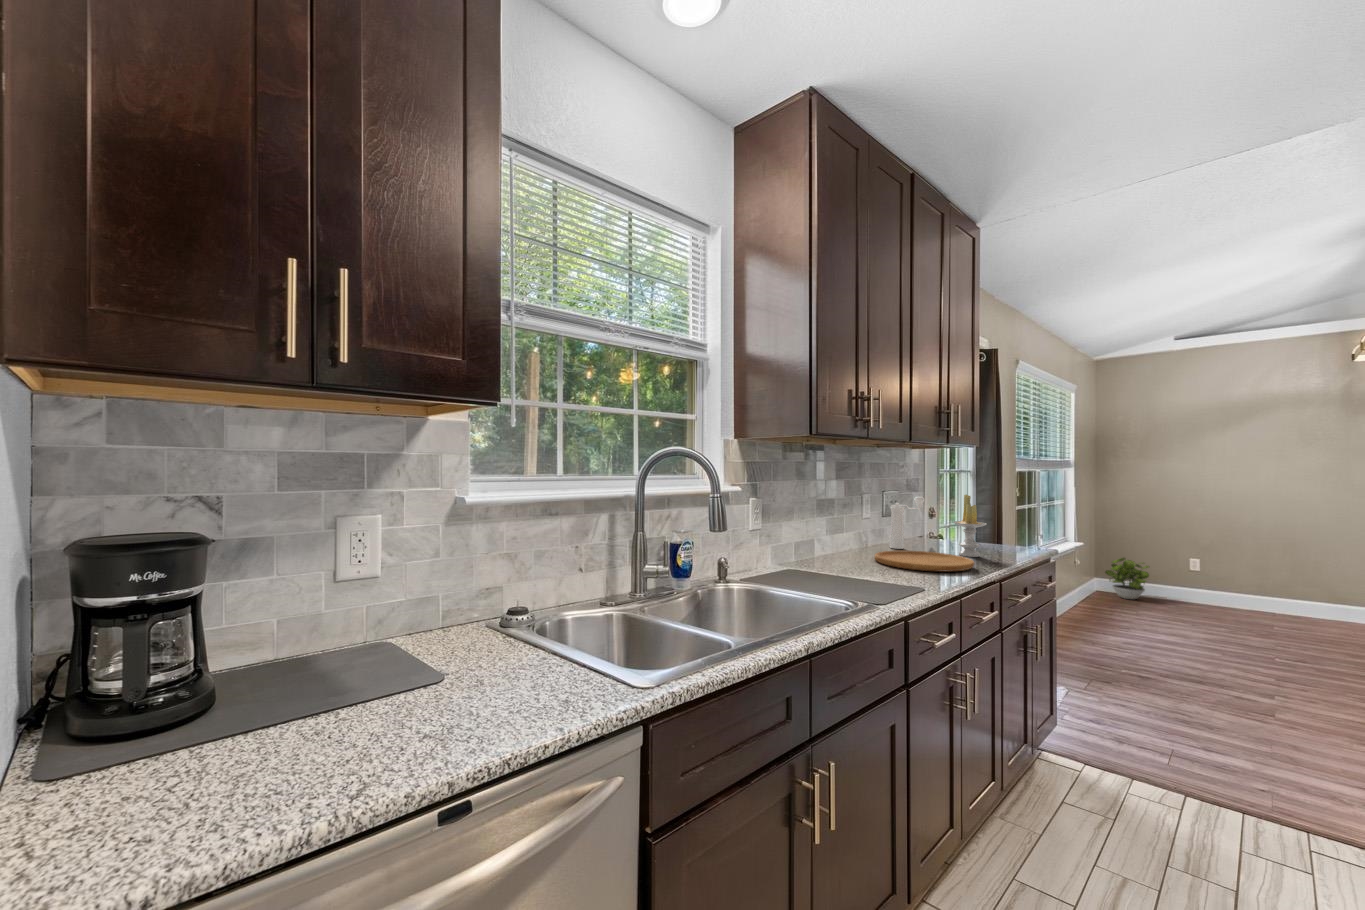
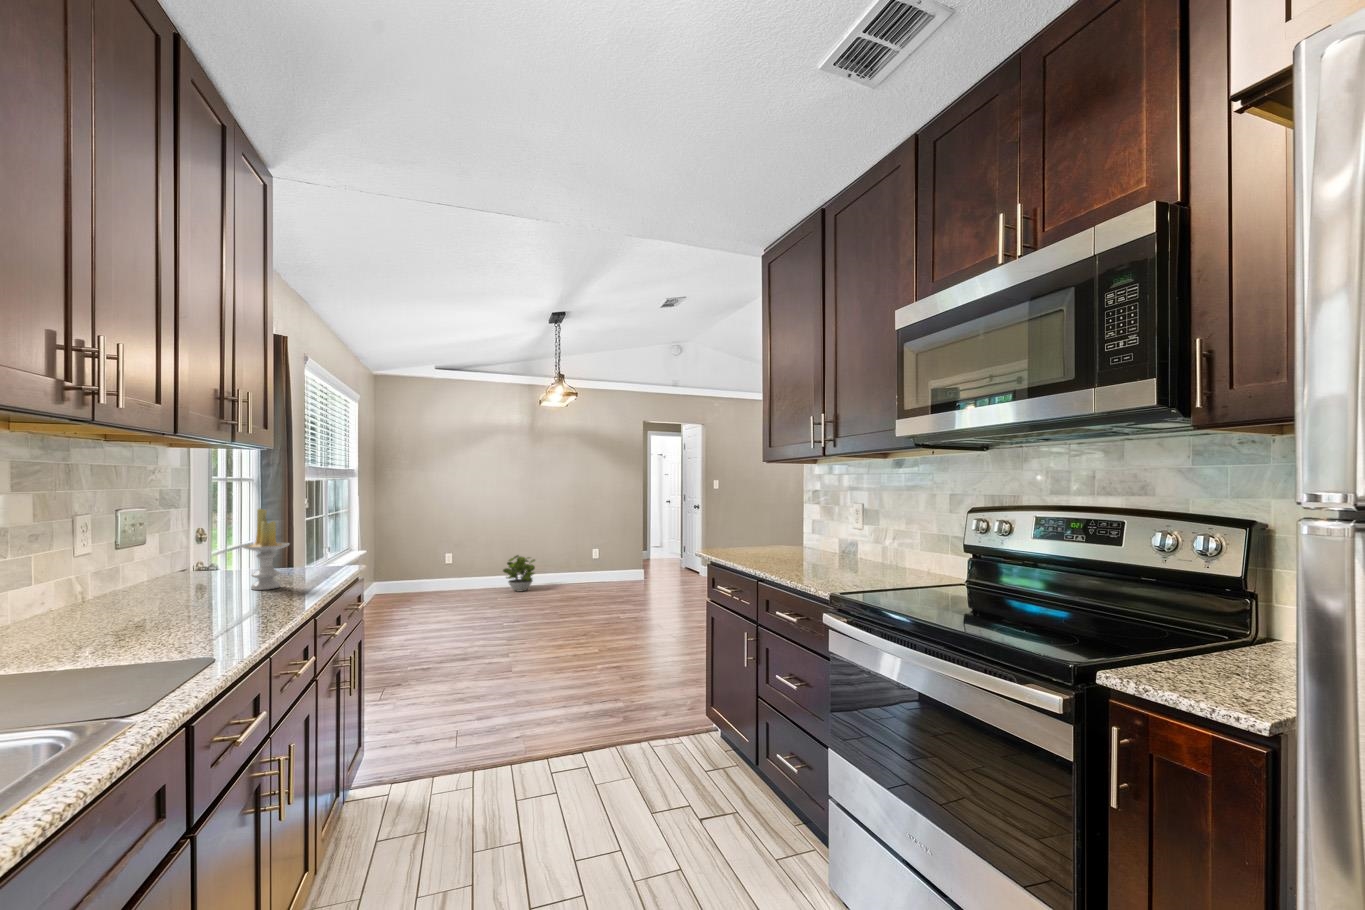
pepper mill: present [890,497,925,549] -> none [134,517,195,598]
cutting board: present [874,551,975,572] -> none [107,592,280,629]
potted plant: present [1105,558,1149,599] -> present [503,555,535,592]

